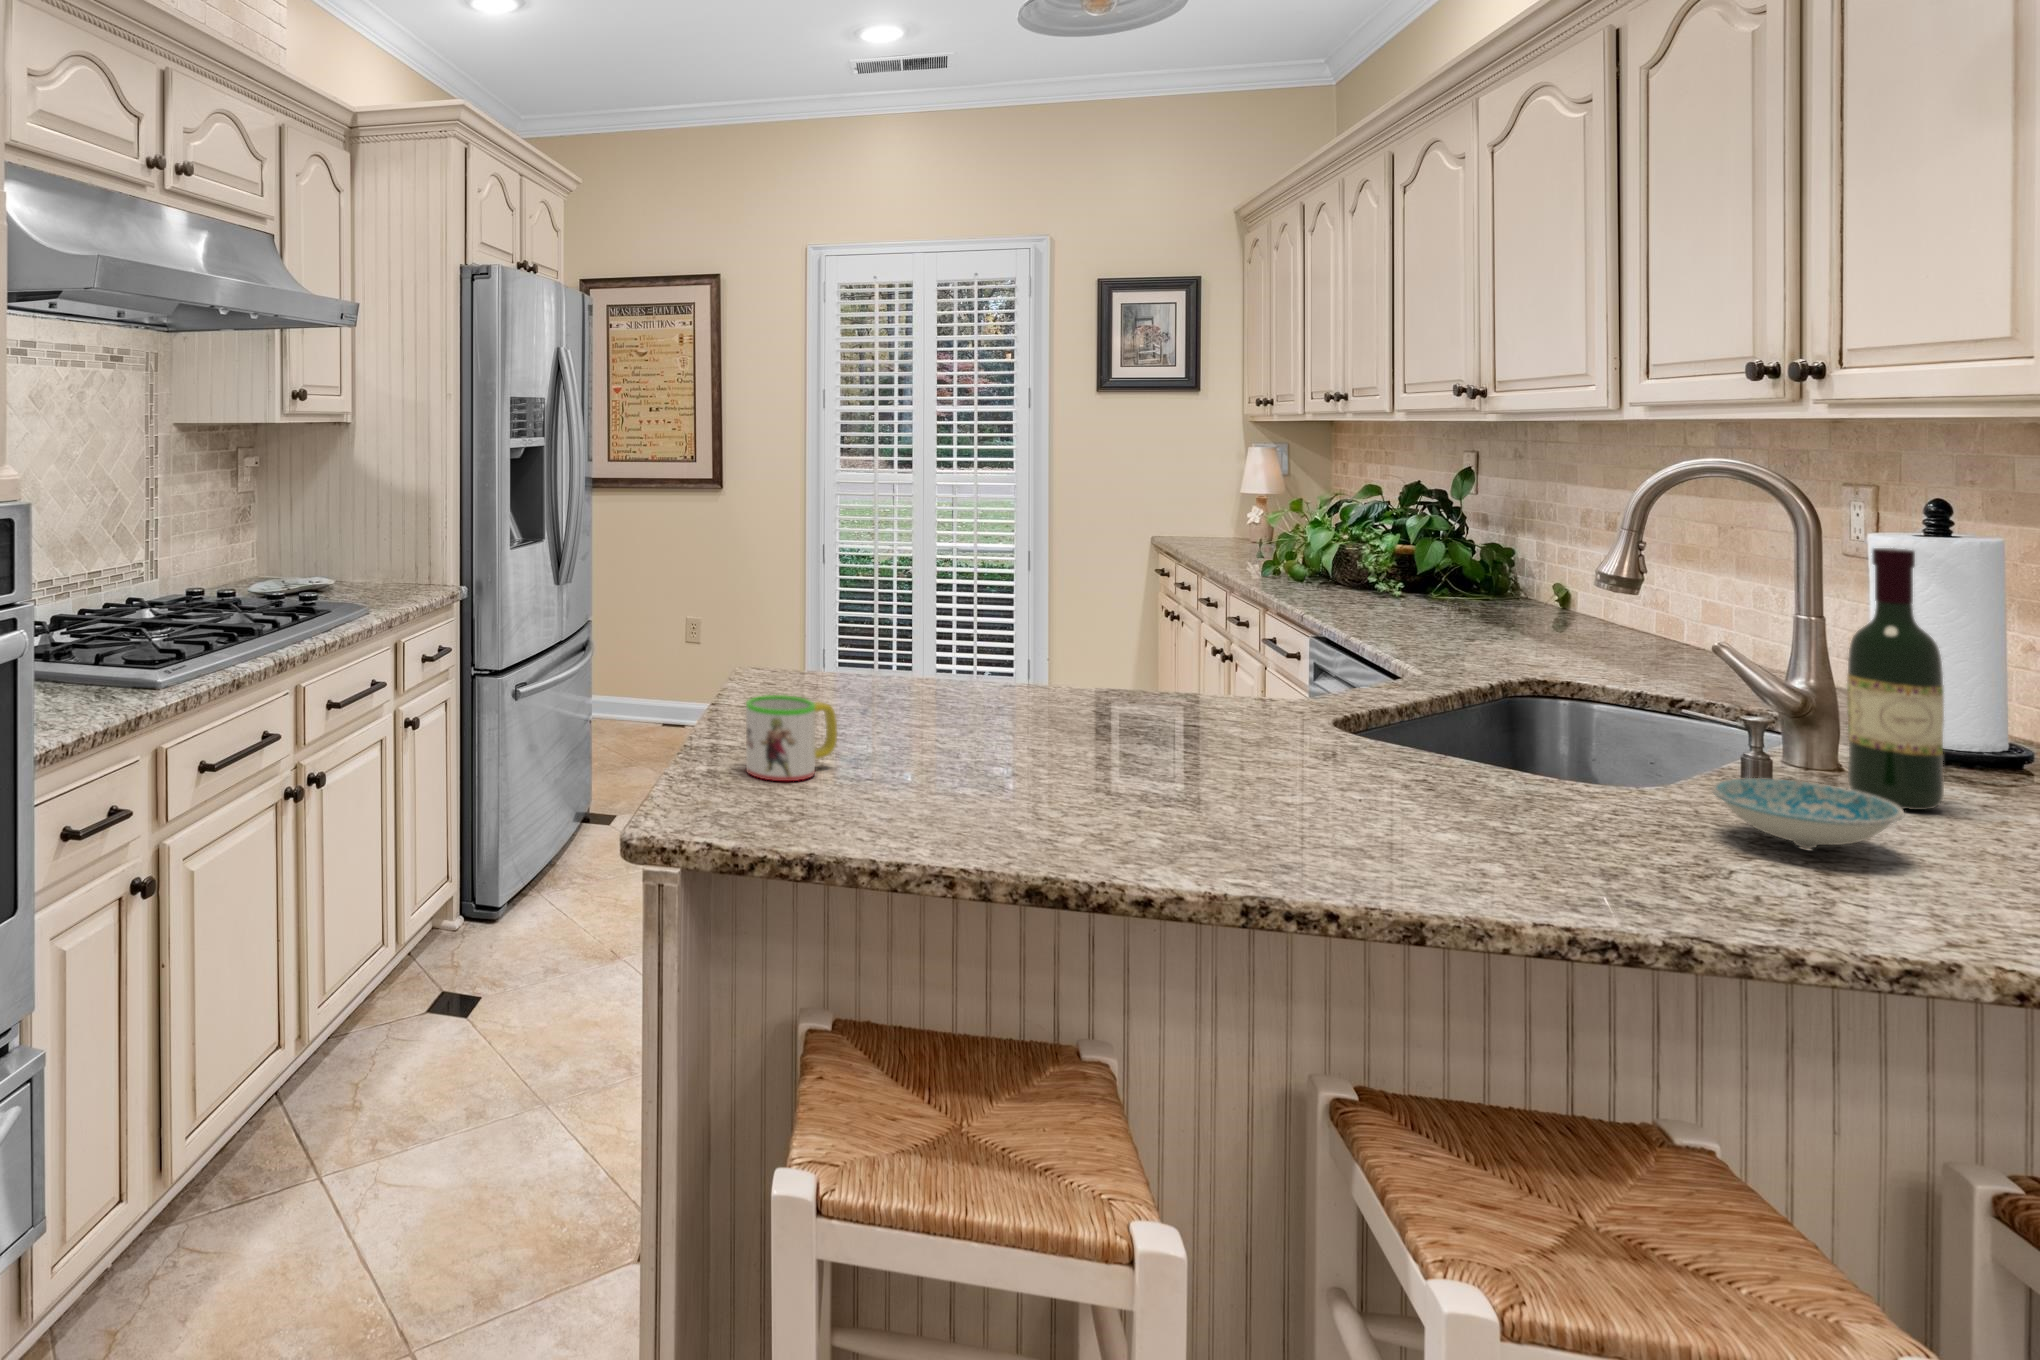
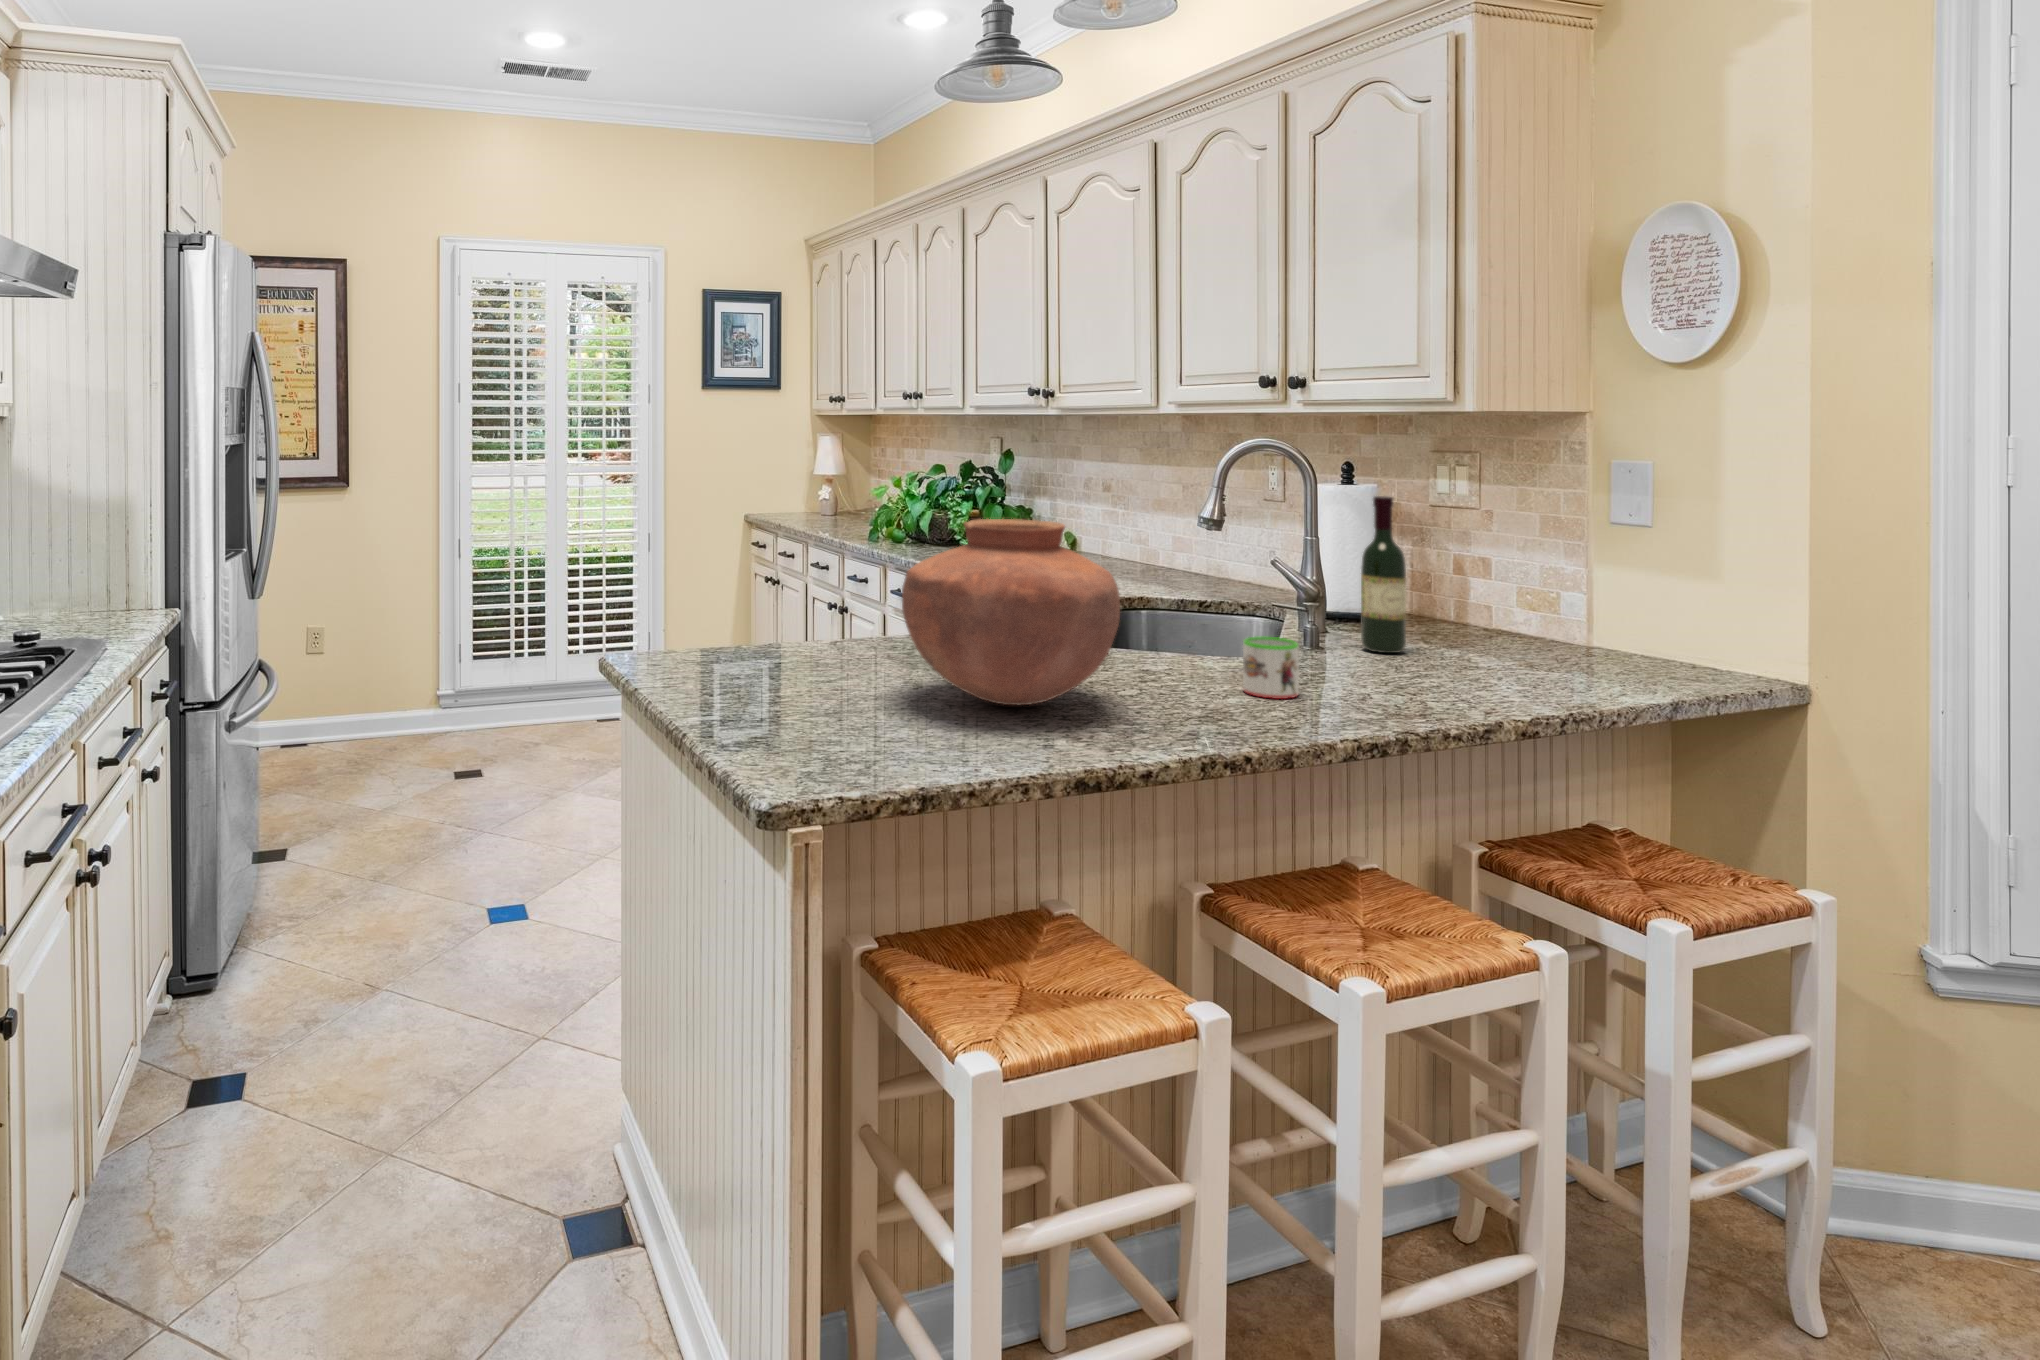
vase: none [948,541,1250,784] -> present [902,519,1120,705]
mug: present [746,695,837,781] -> present [1243,636,1299,699]
ceramic bowl: present [1712,778,1904,848] -> none [1337,643,1429,682]

